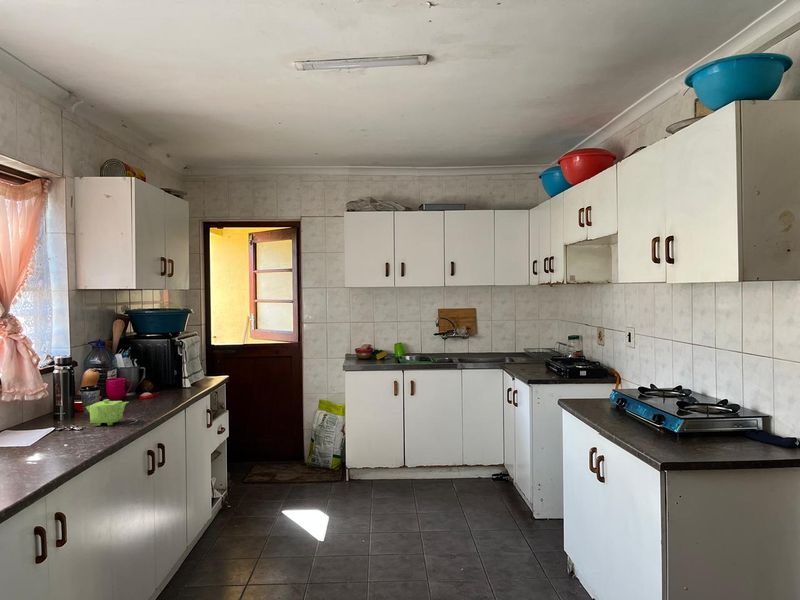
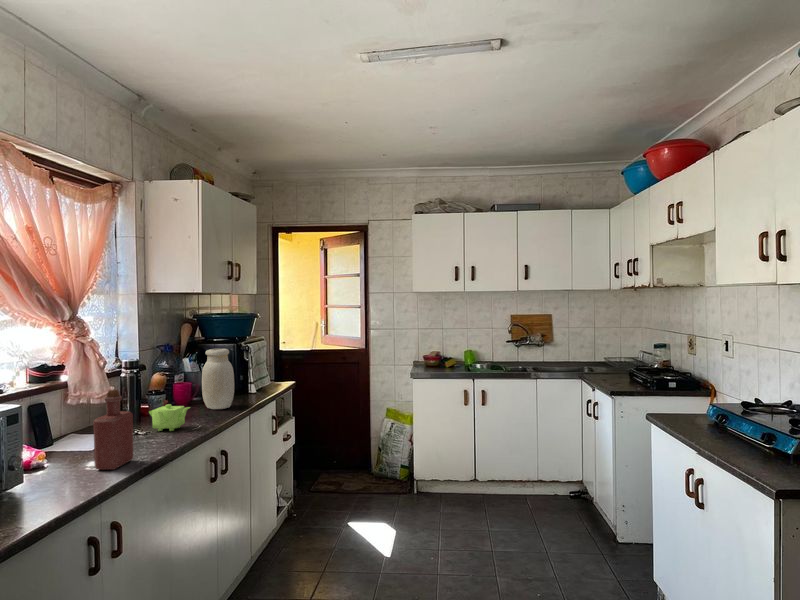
jar: none [137,344,170,404] -> present [202,349,234,409]
bottle: none [37,385,77,462] -> present [93,390,133,470]

